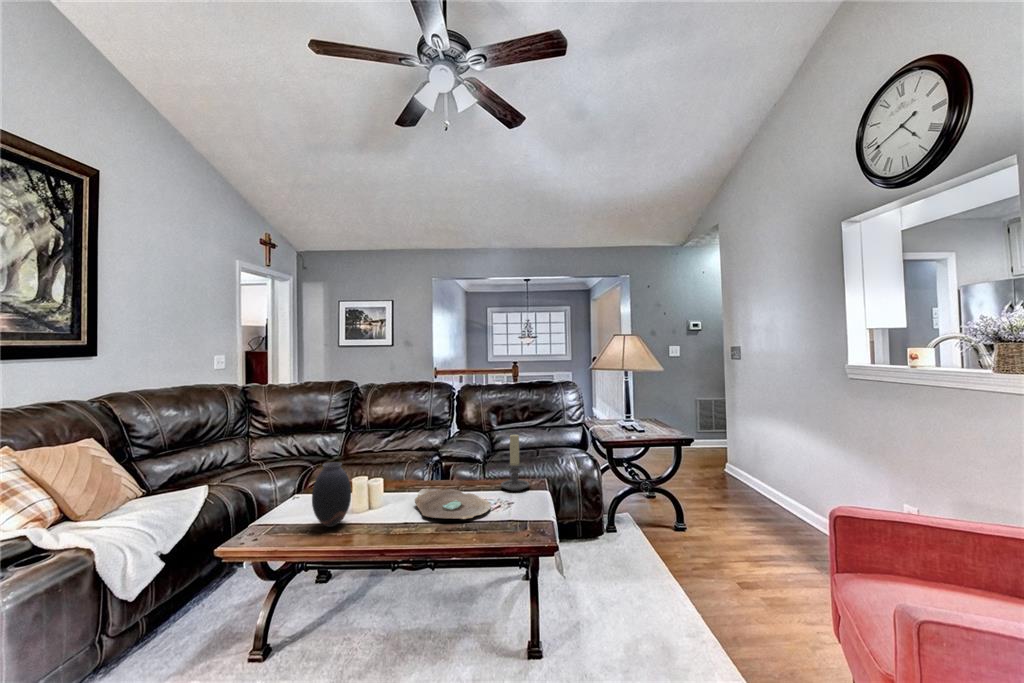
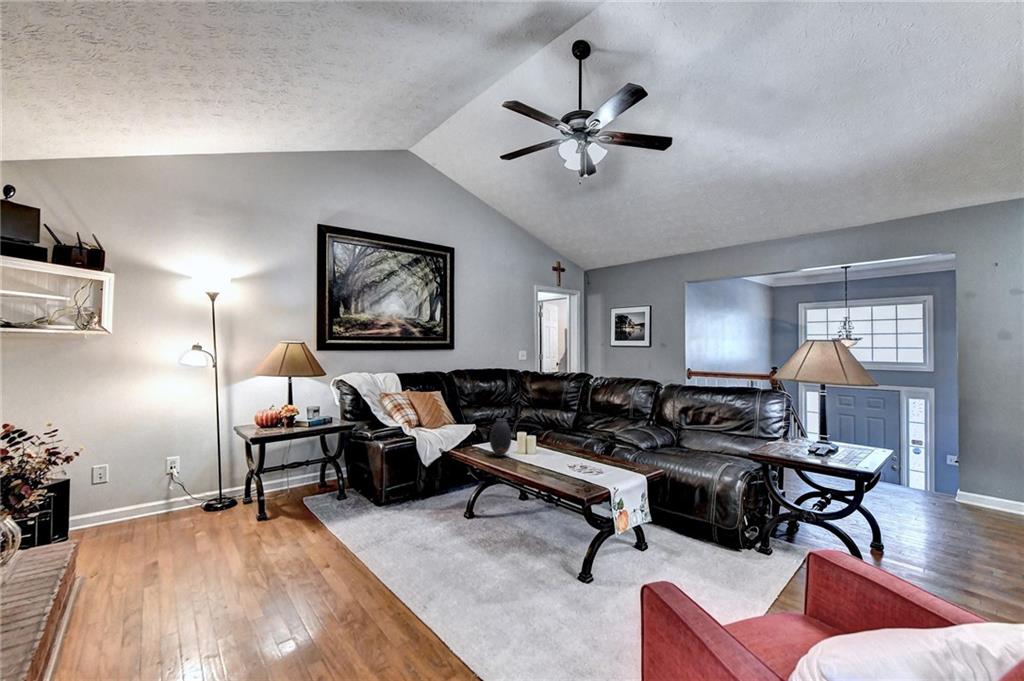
candle holder: present [501,434,529,491] -> none [624,424,648,470]
decorative bowl: present [415,488,491,519] -> none [546,450,598,472]

